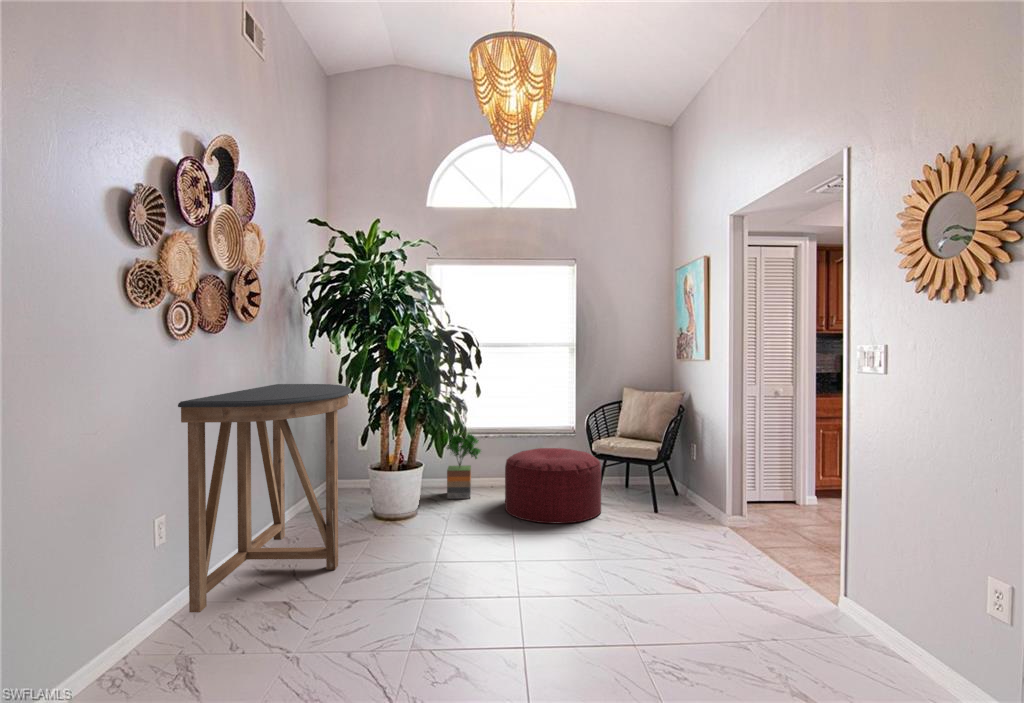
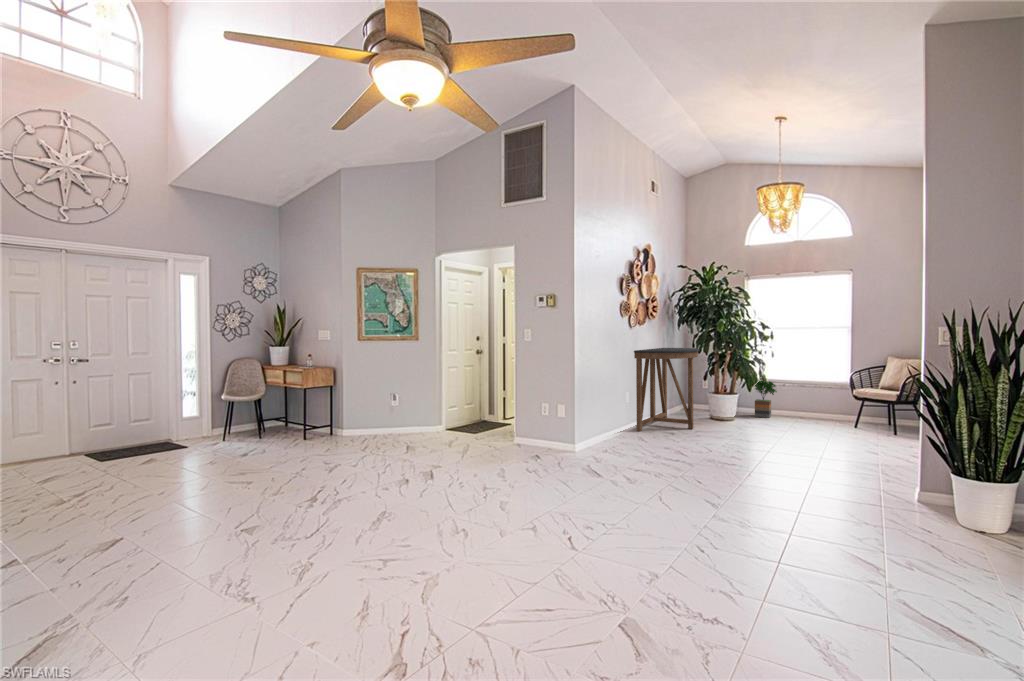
ottoman: present [505,448,601,524] -> none [789,391,856,431]

